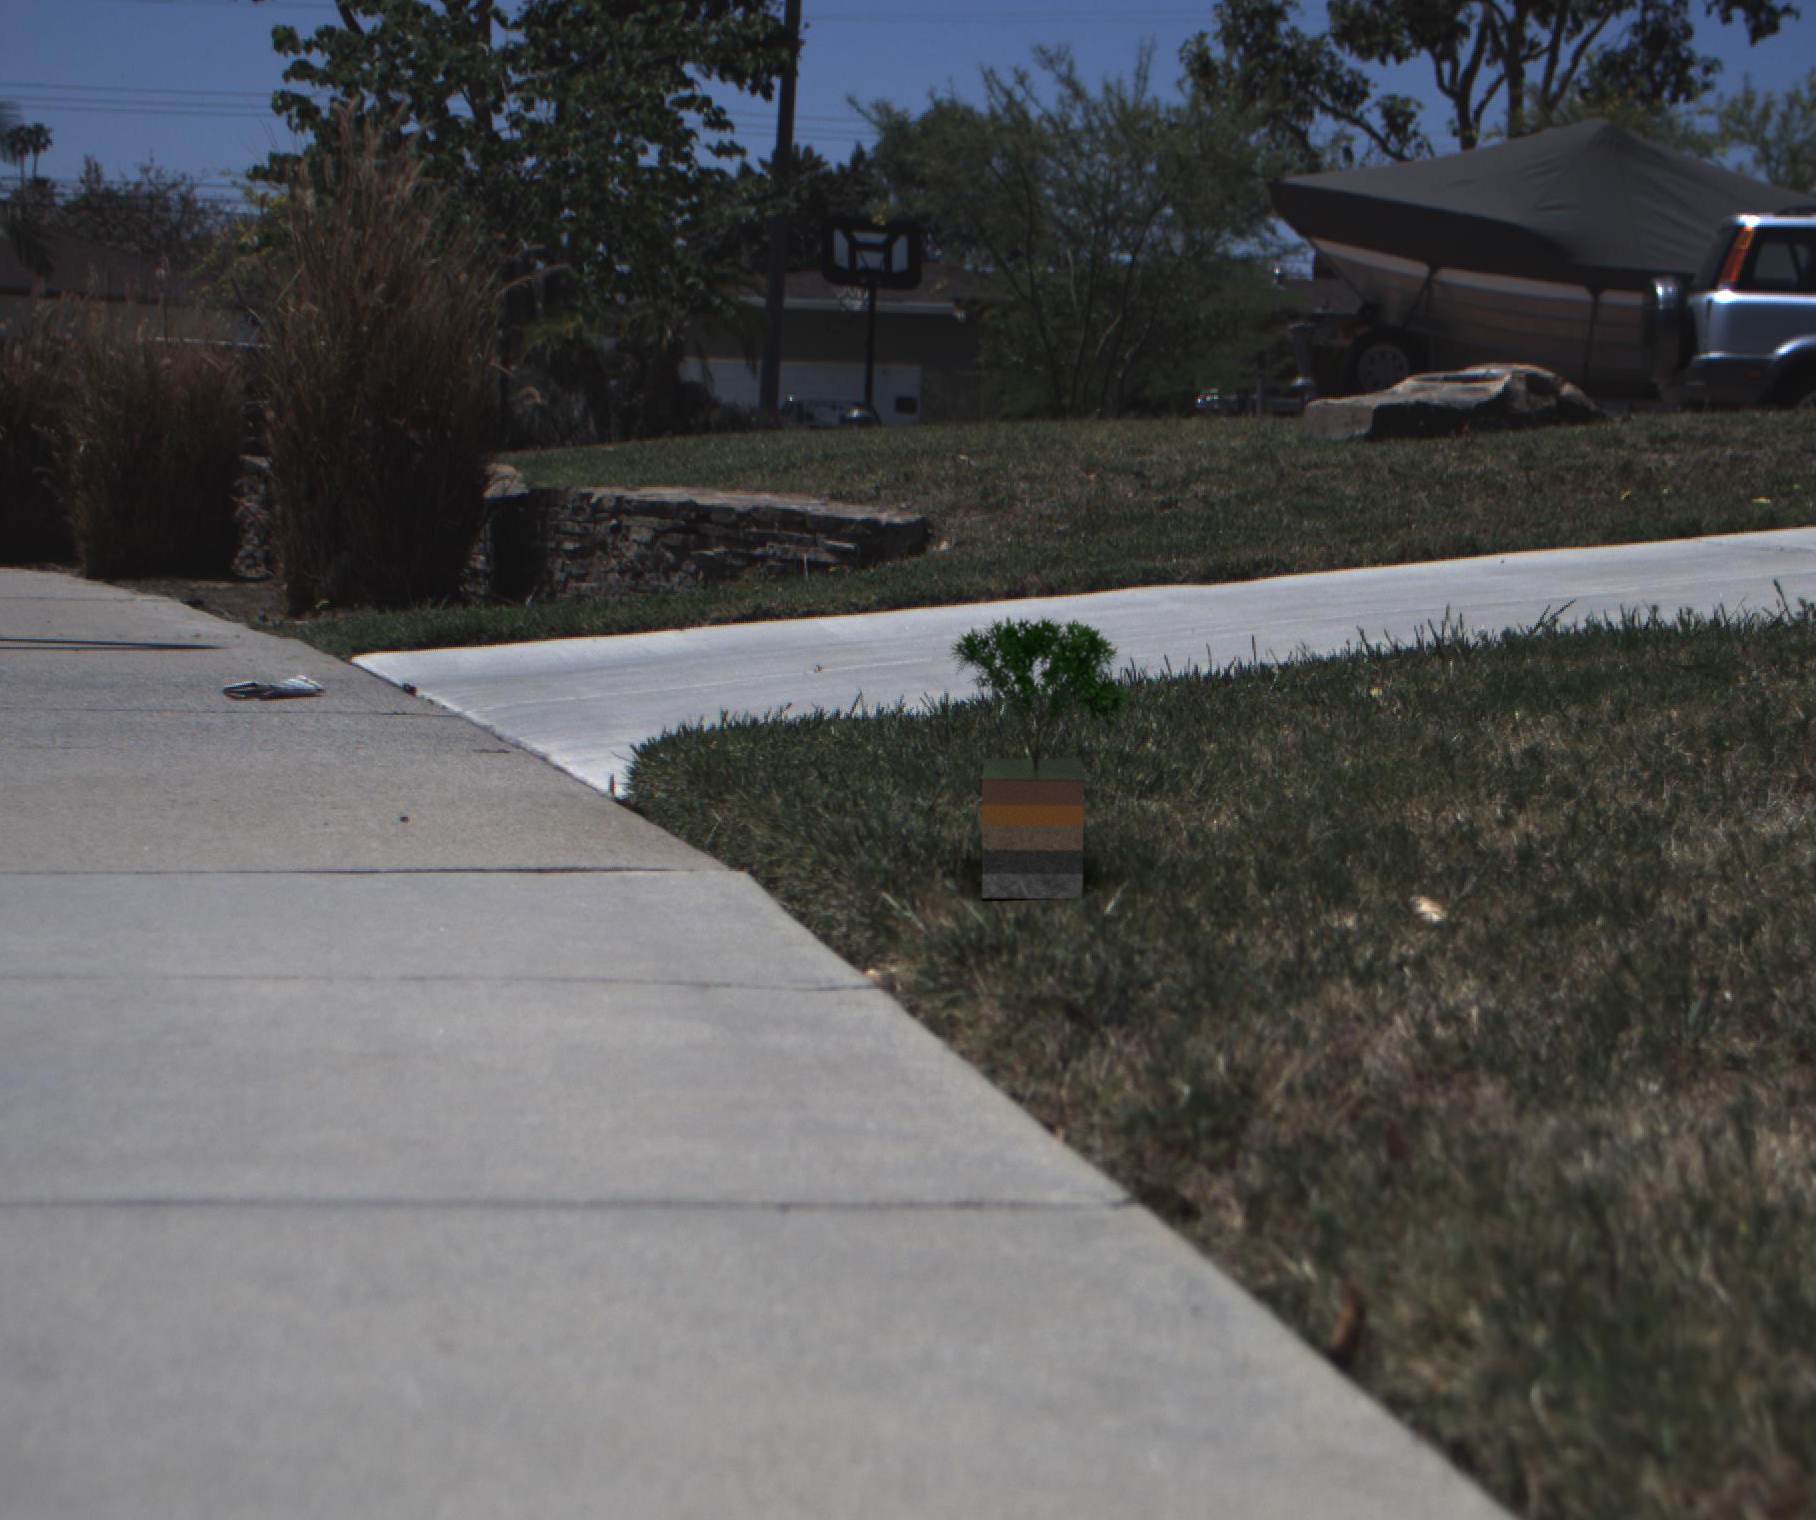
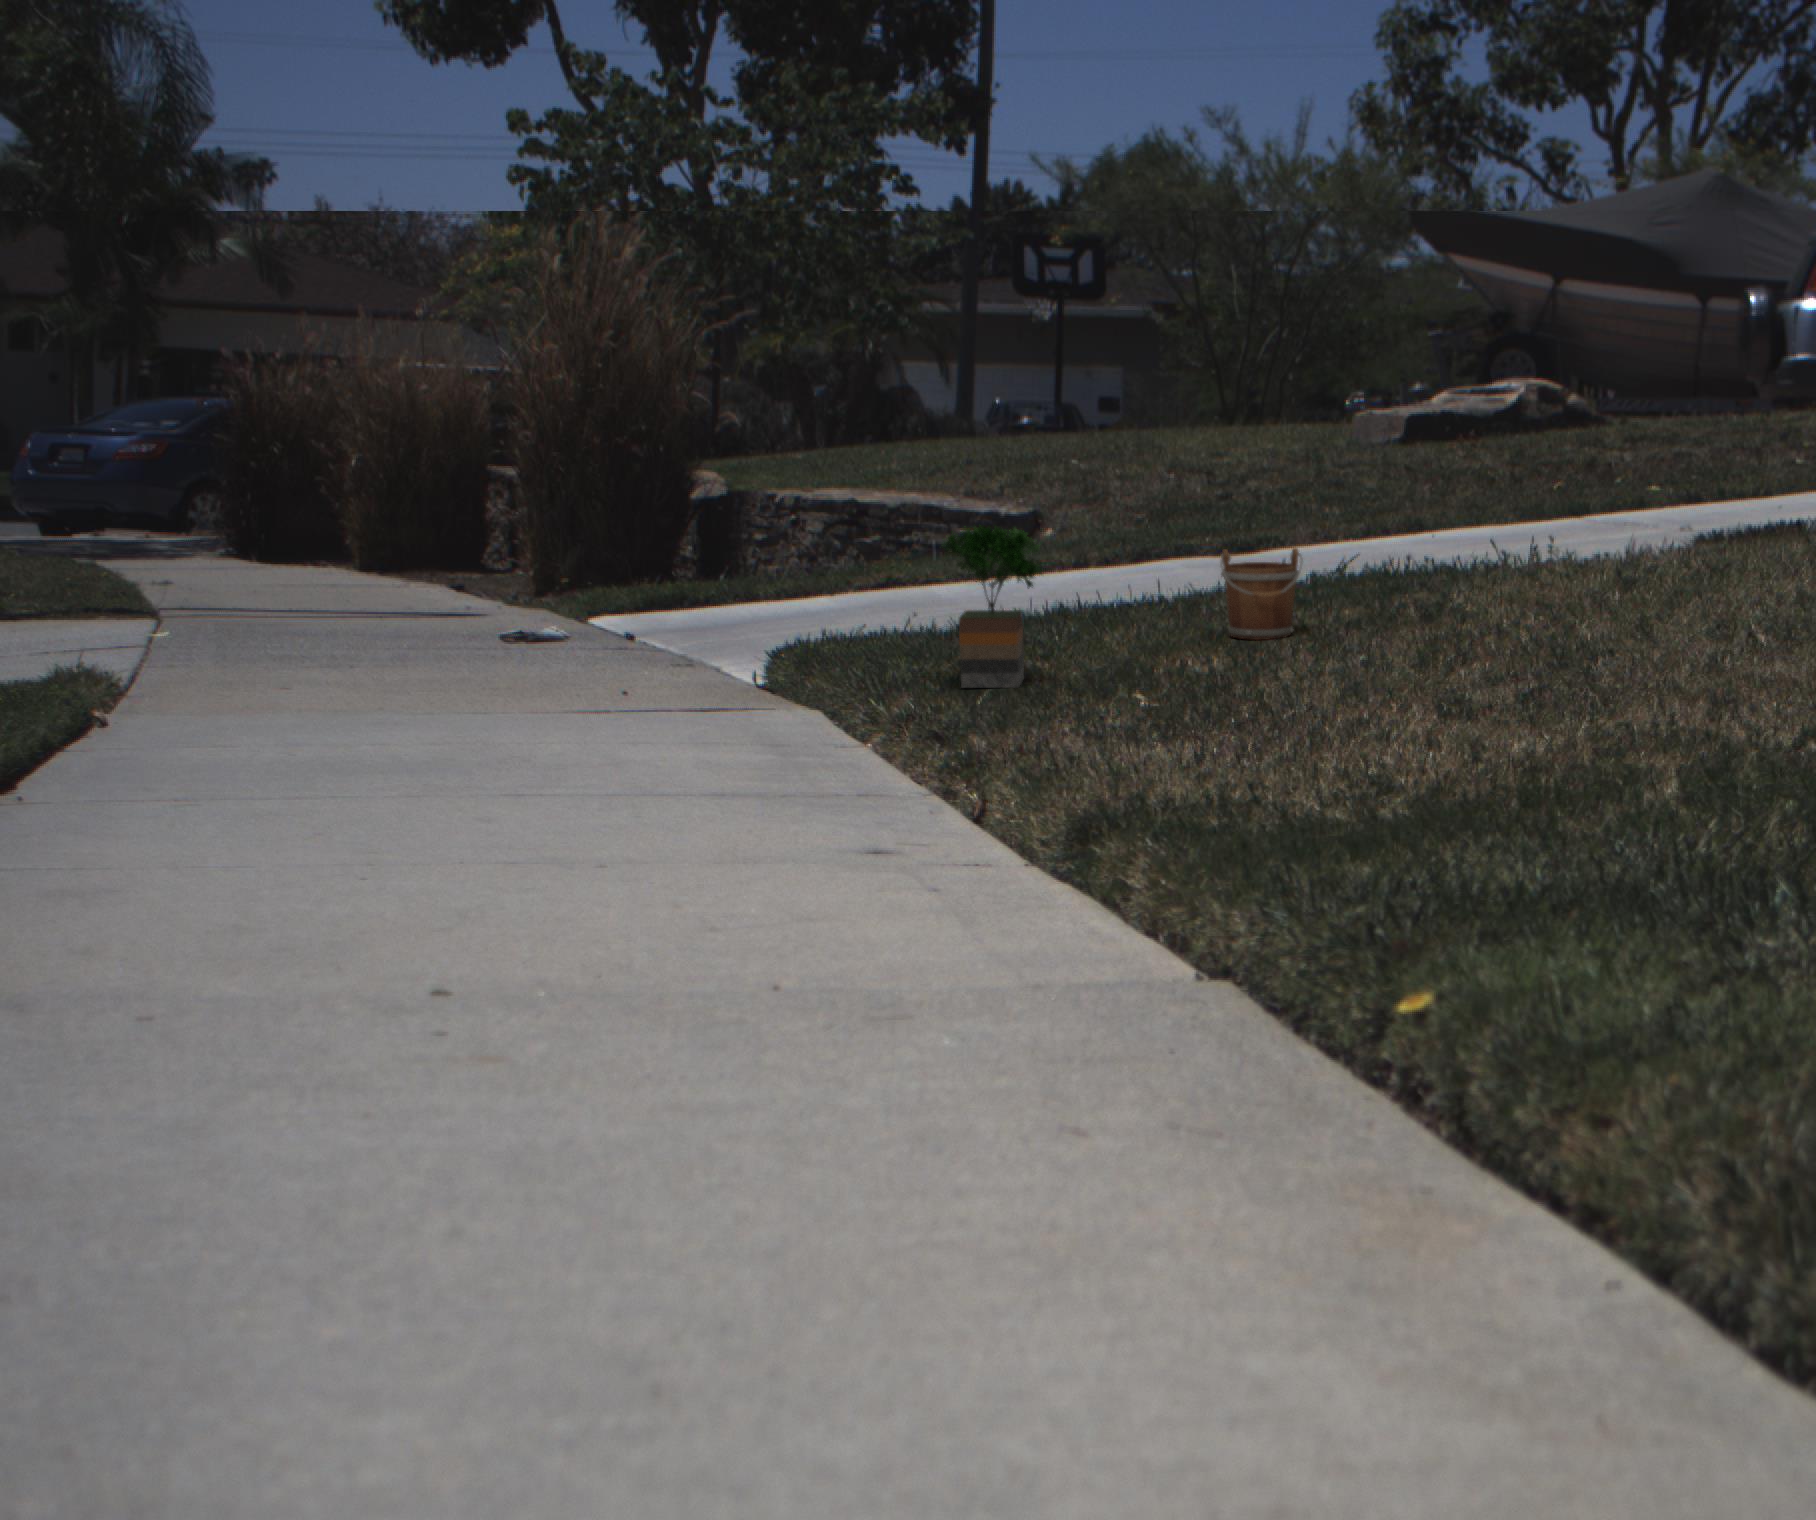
bucket: none [1365,637,1499,786] -> present [1220,548,1302,640]

